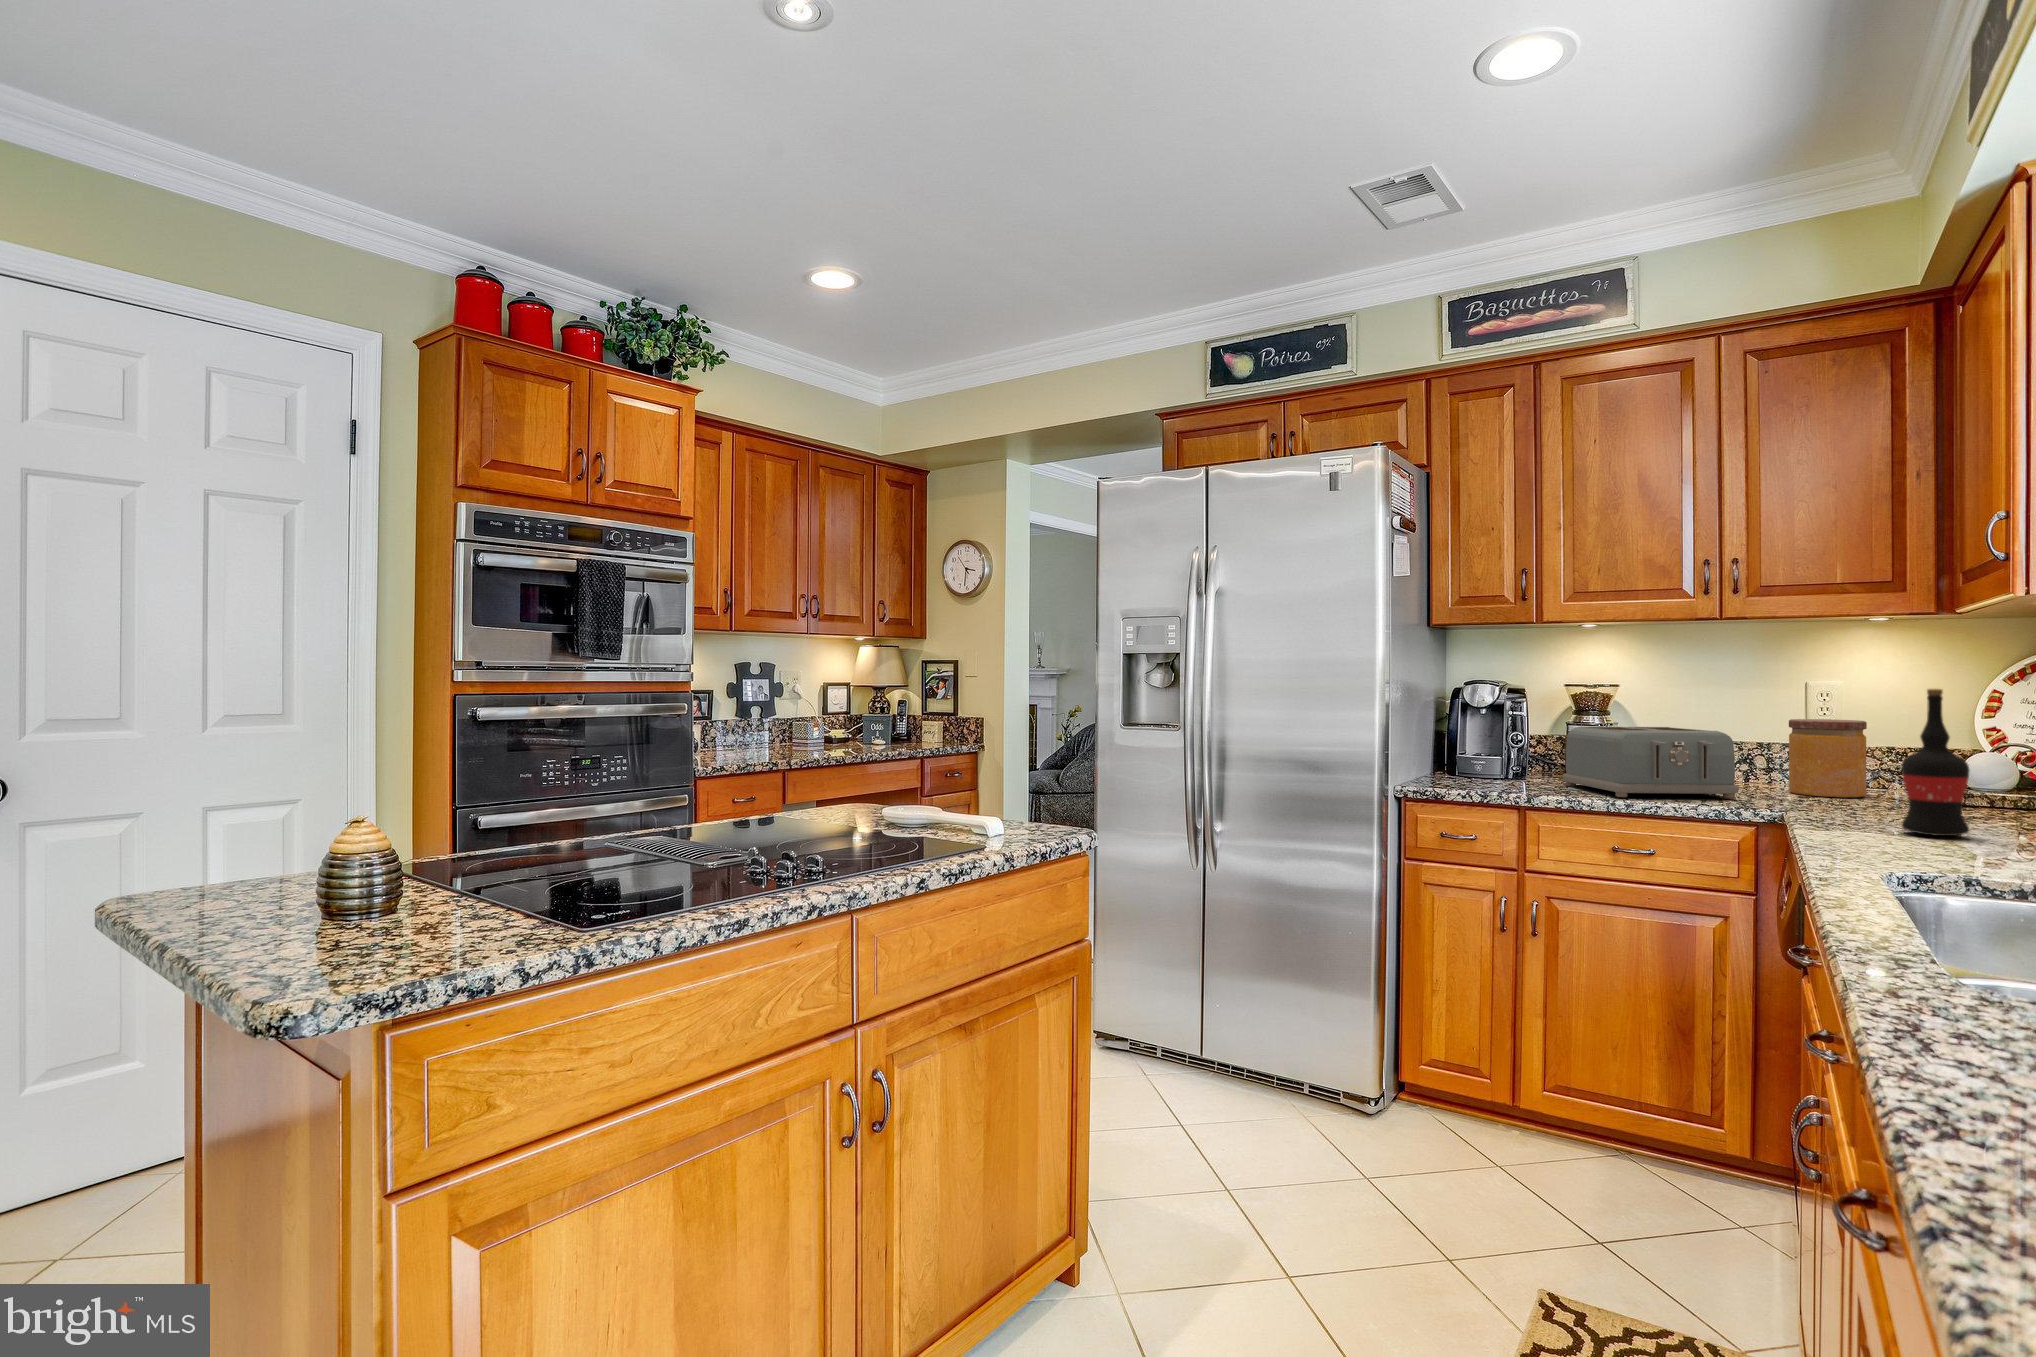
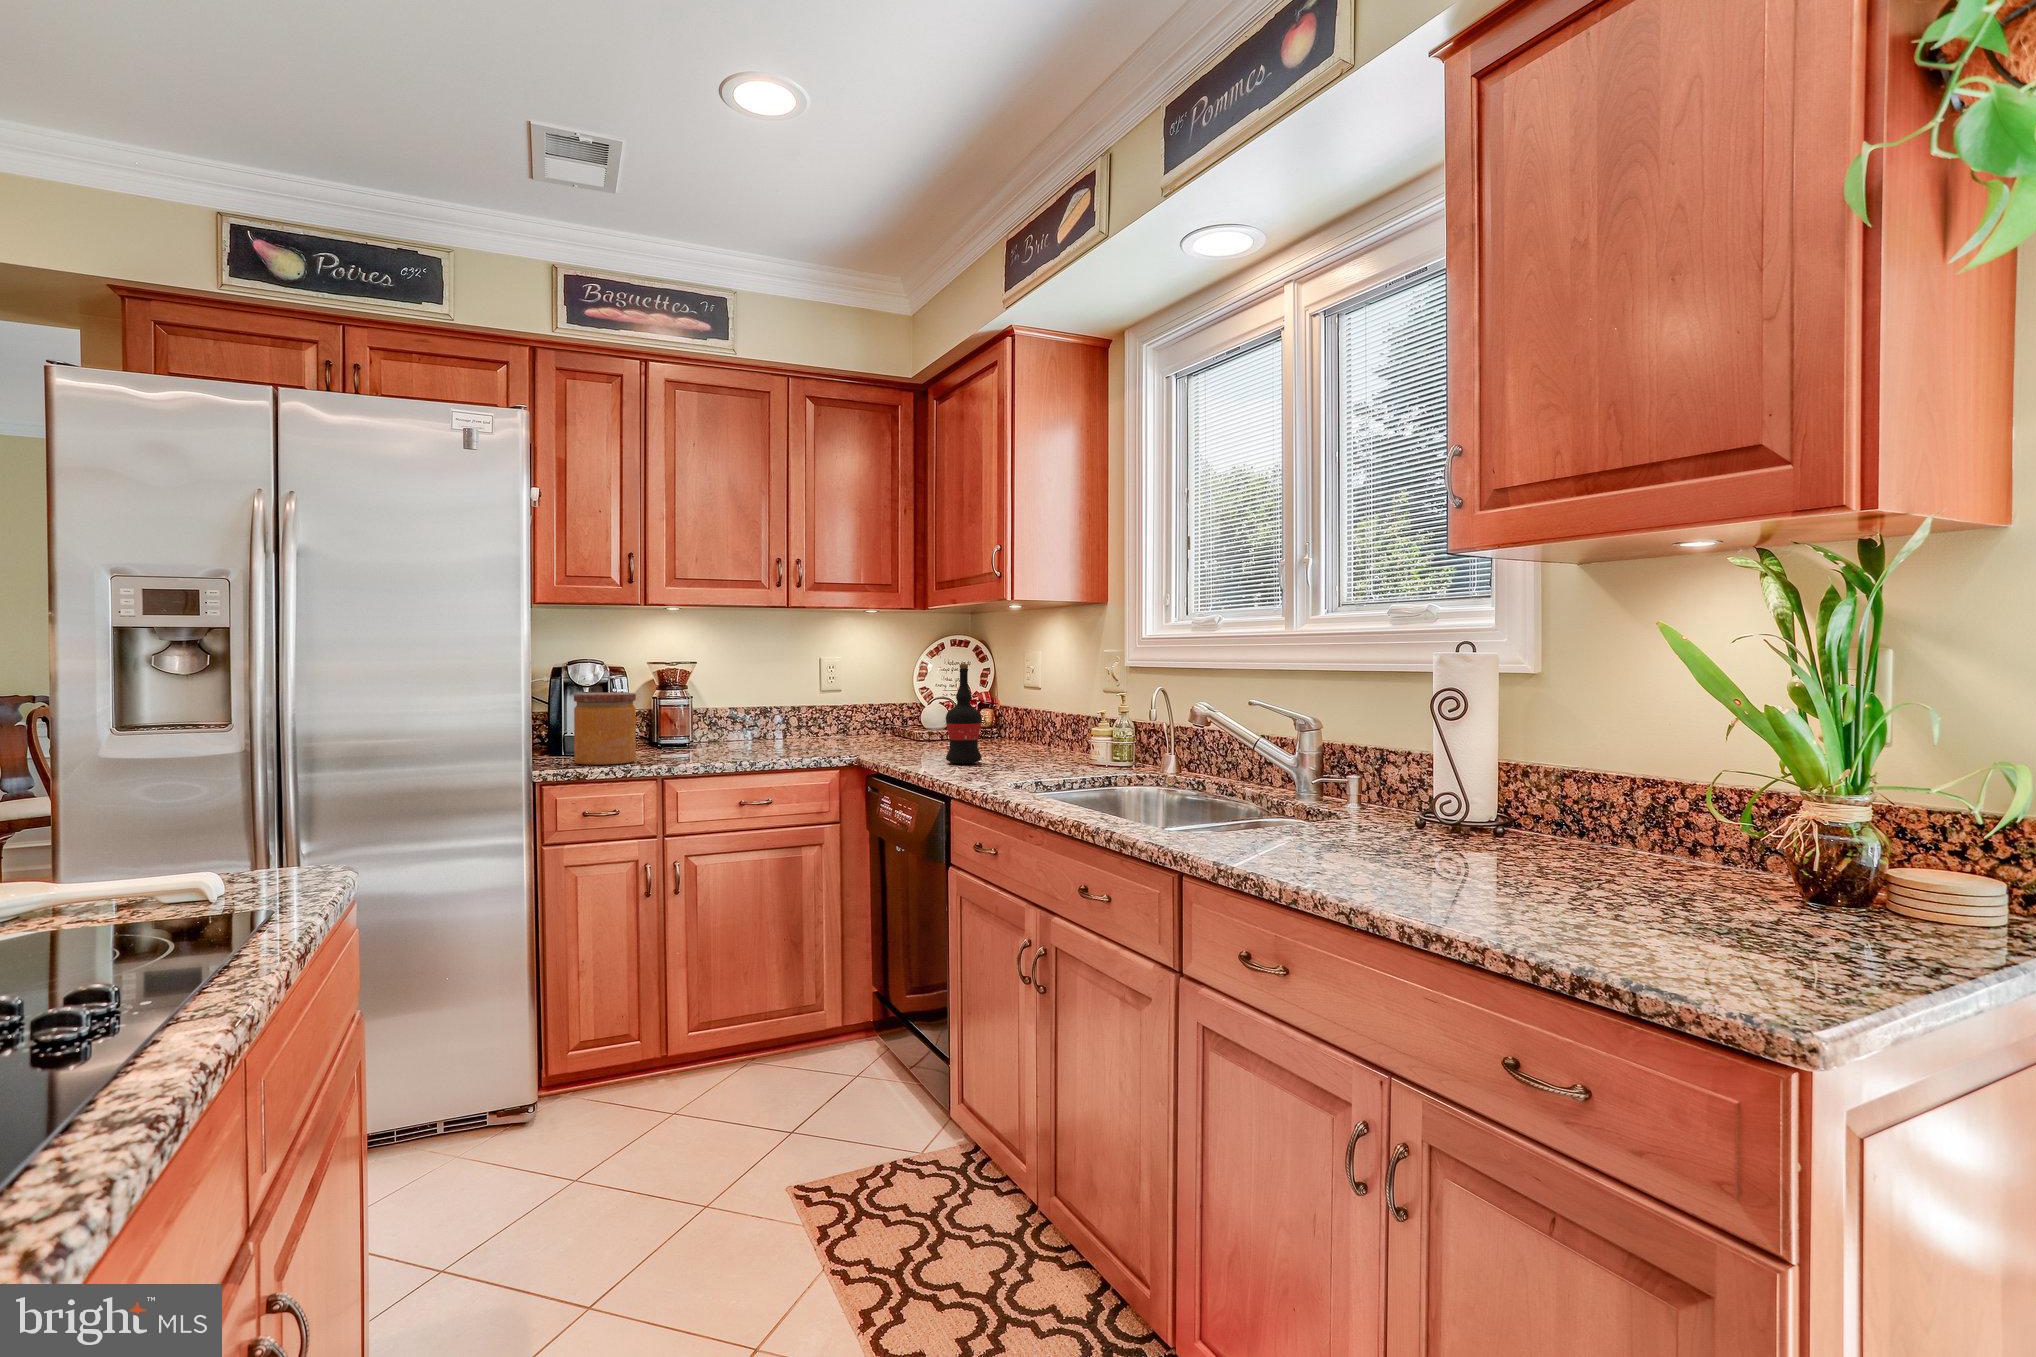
jar: present [1789,719,1867,797] -> present [574,692,636,765]
toaster: present [1563,726,1739,798] -> none [673,697,813,759]

